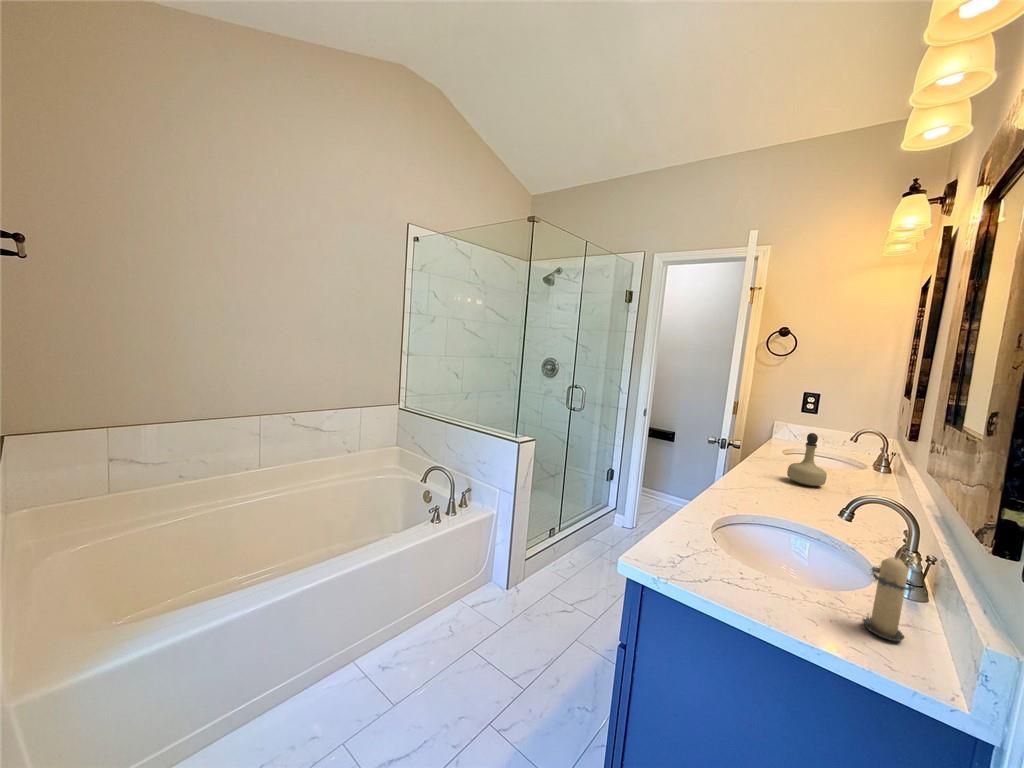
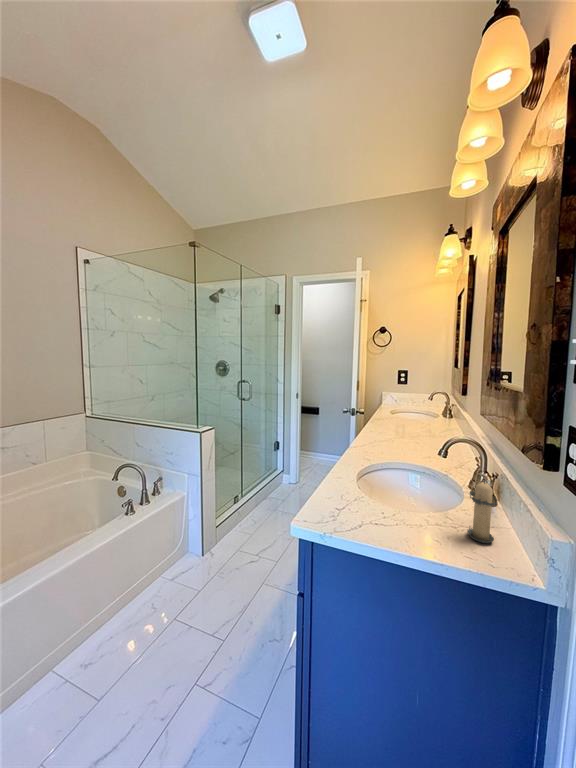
perfume bottle: present [787,433,827,486] -> none [397,398,421,435]

